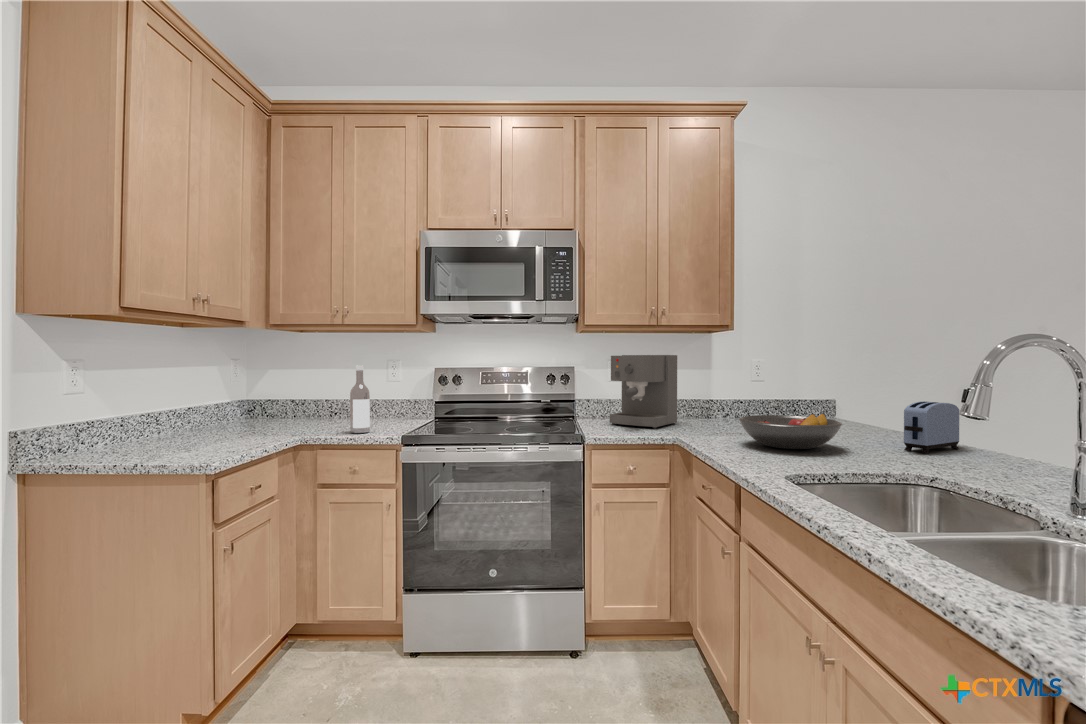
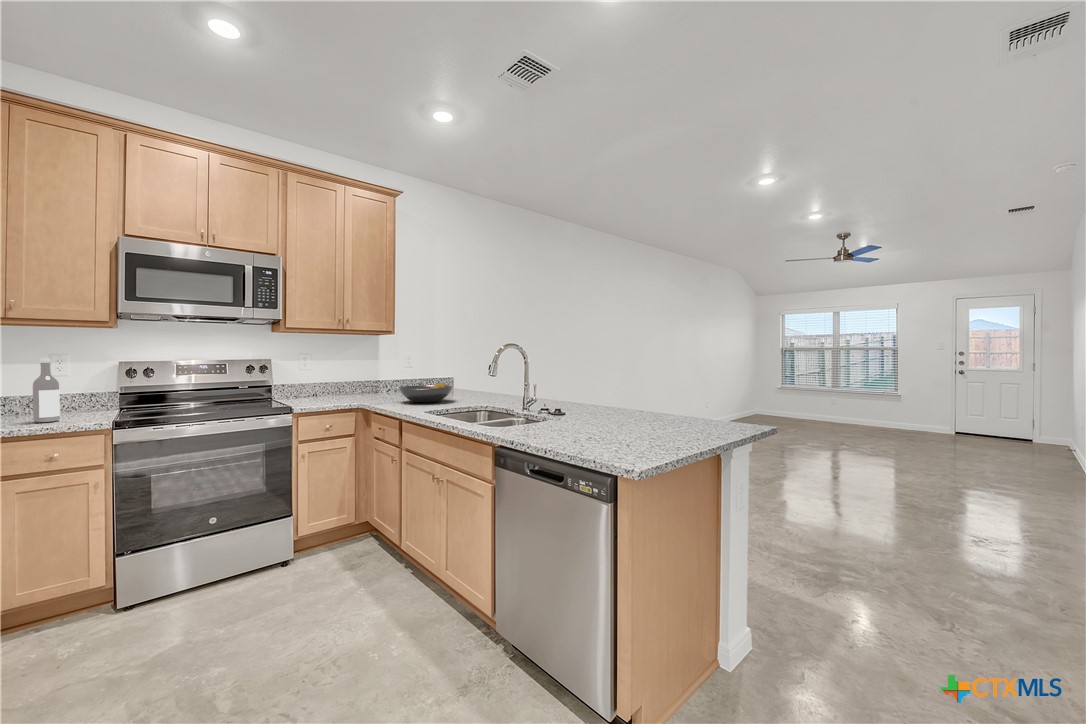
coffee maker: present [610,355,677,428] -> none [306,350,357,400]
toaster: present [904,401,959,454] -> none [480,374,503,399]

